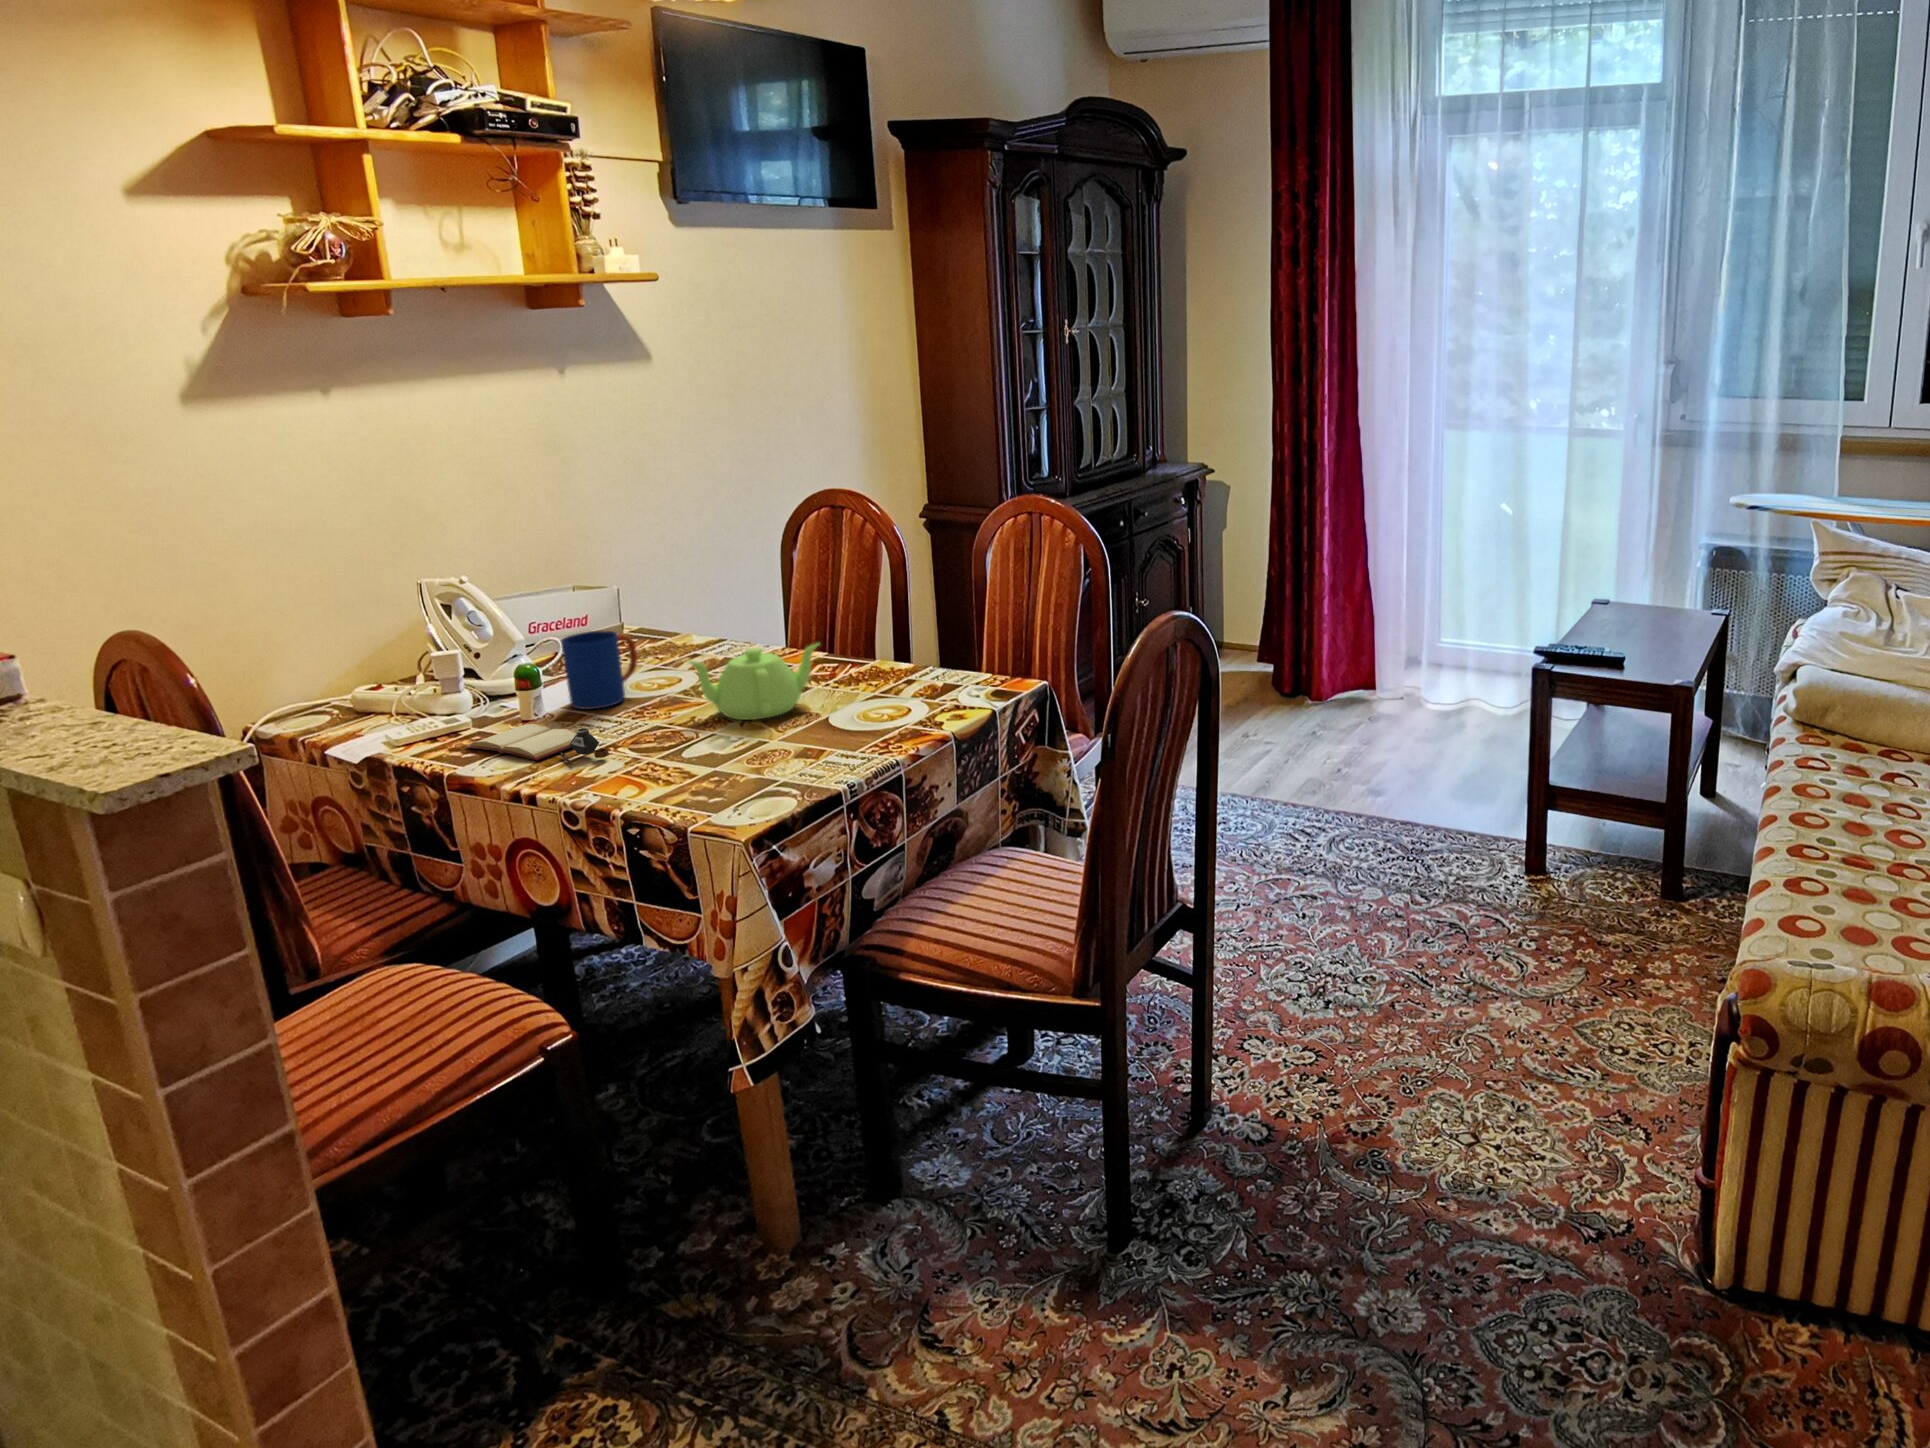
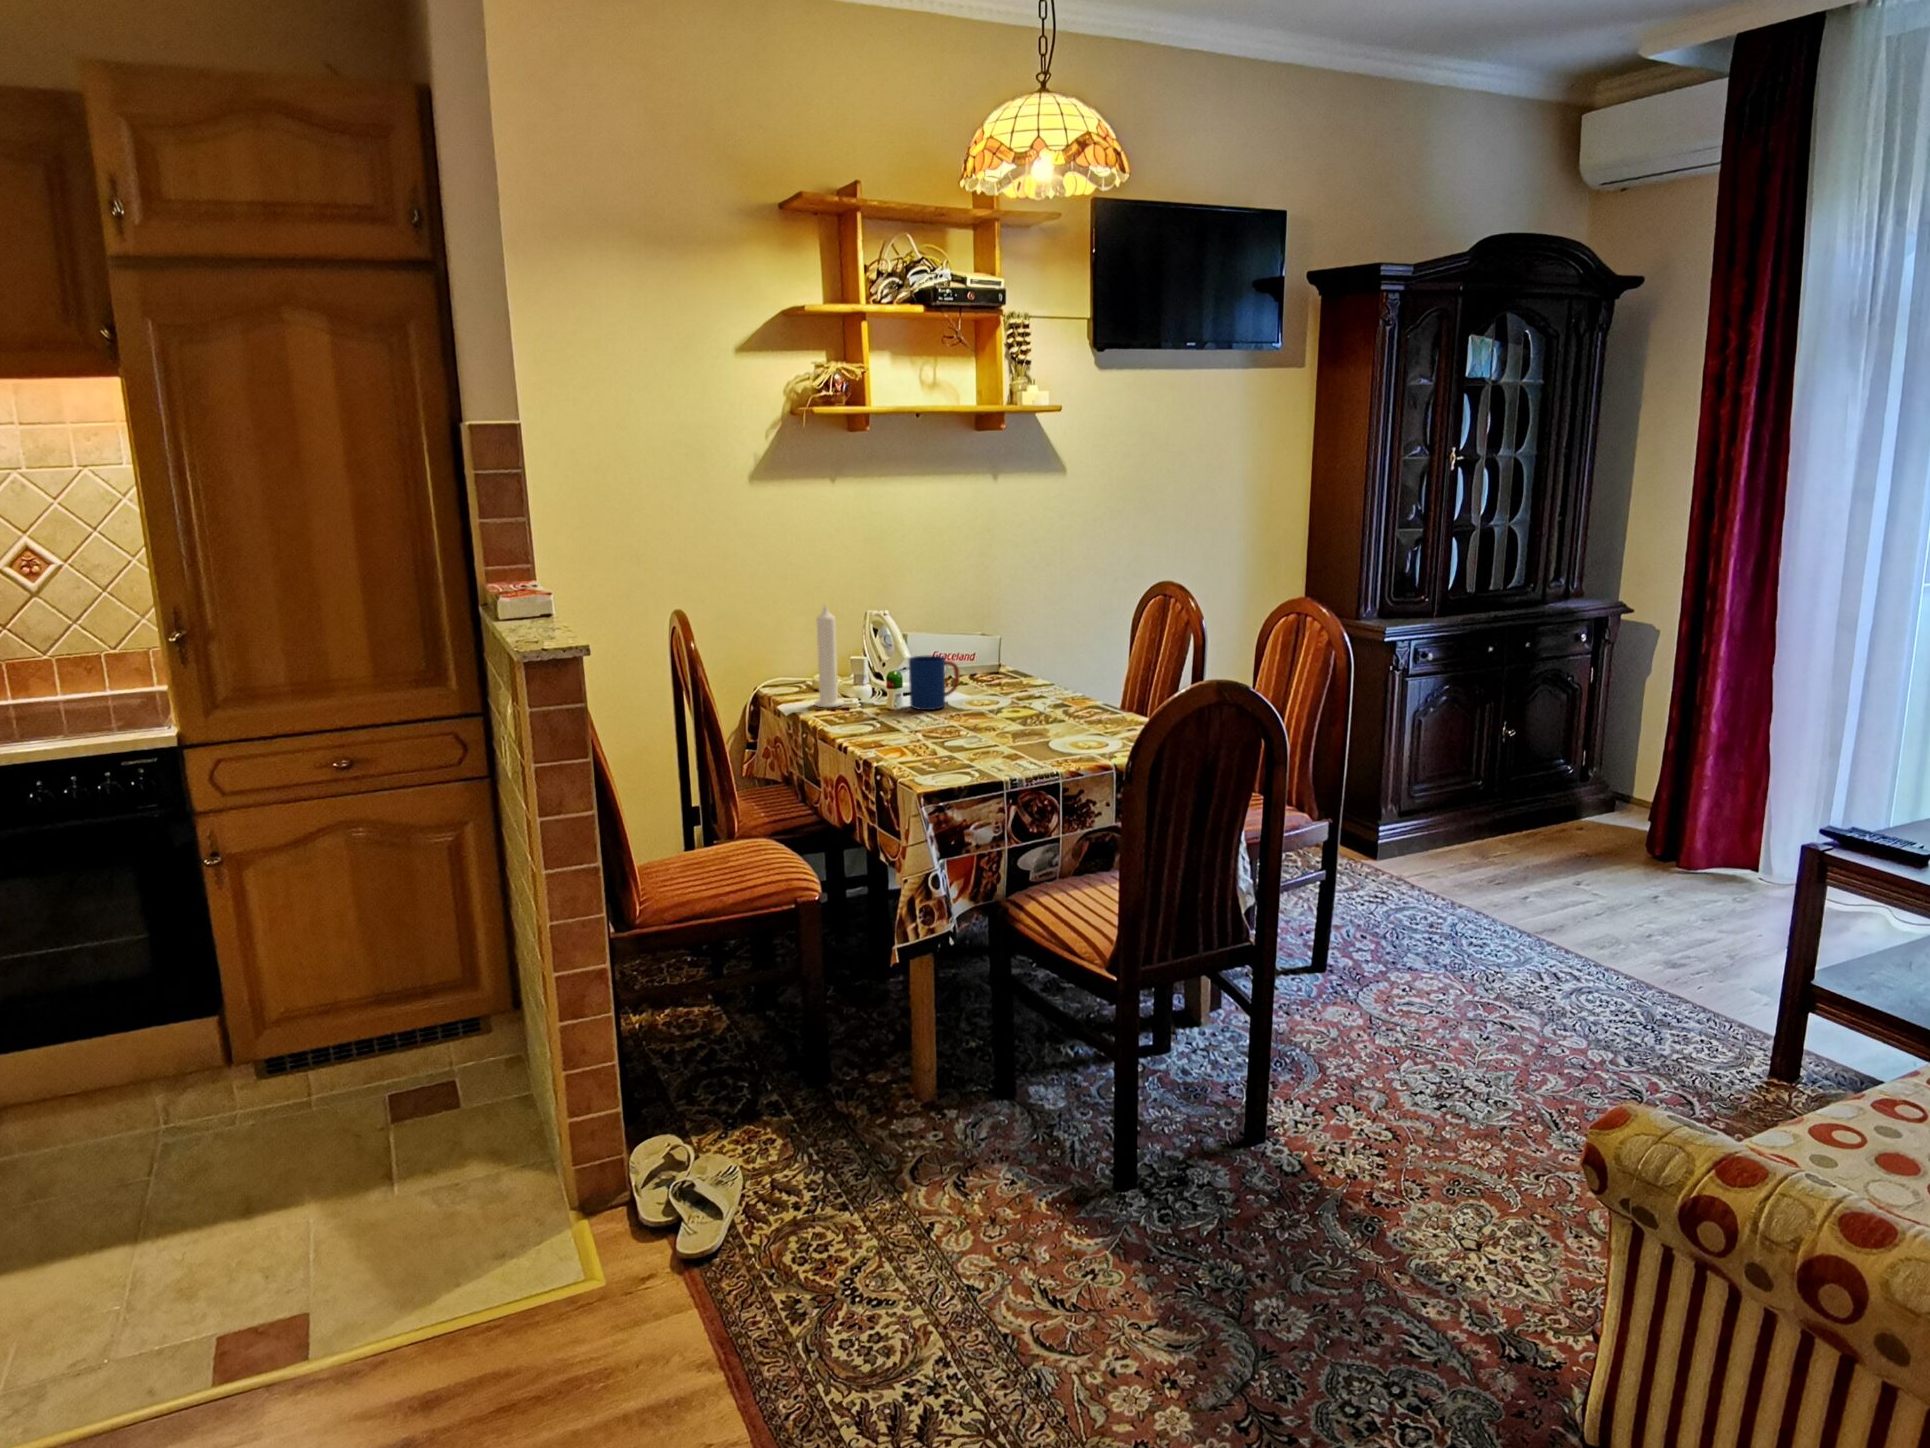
candle: none [398,583,461,737] -> present [815,605,843,707]
teapot: present [688,643,819,720] -> none [966,681,1061,733]
book: present [466,724,609,767] -> none [832,709,895,736]

